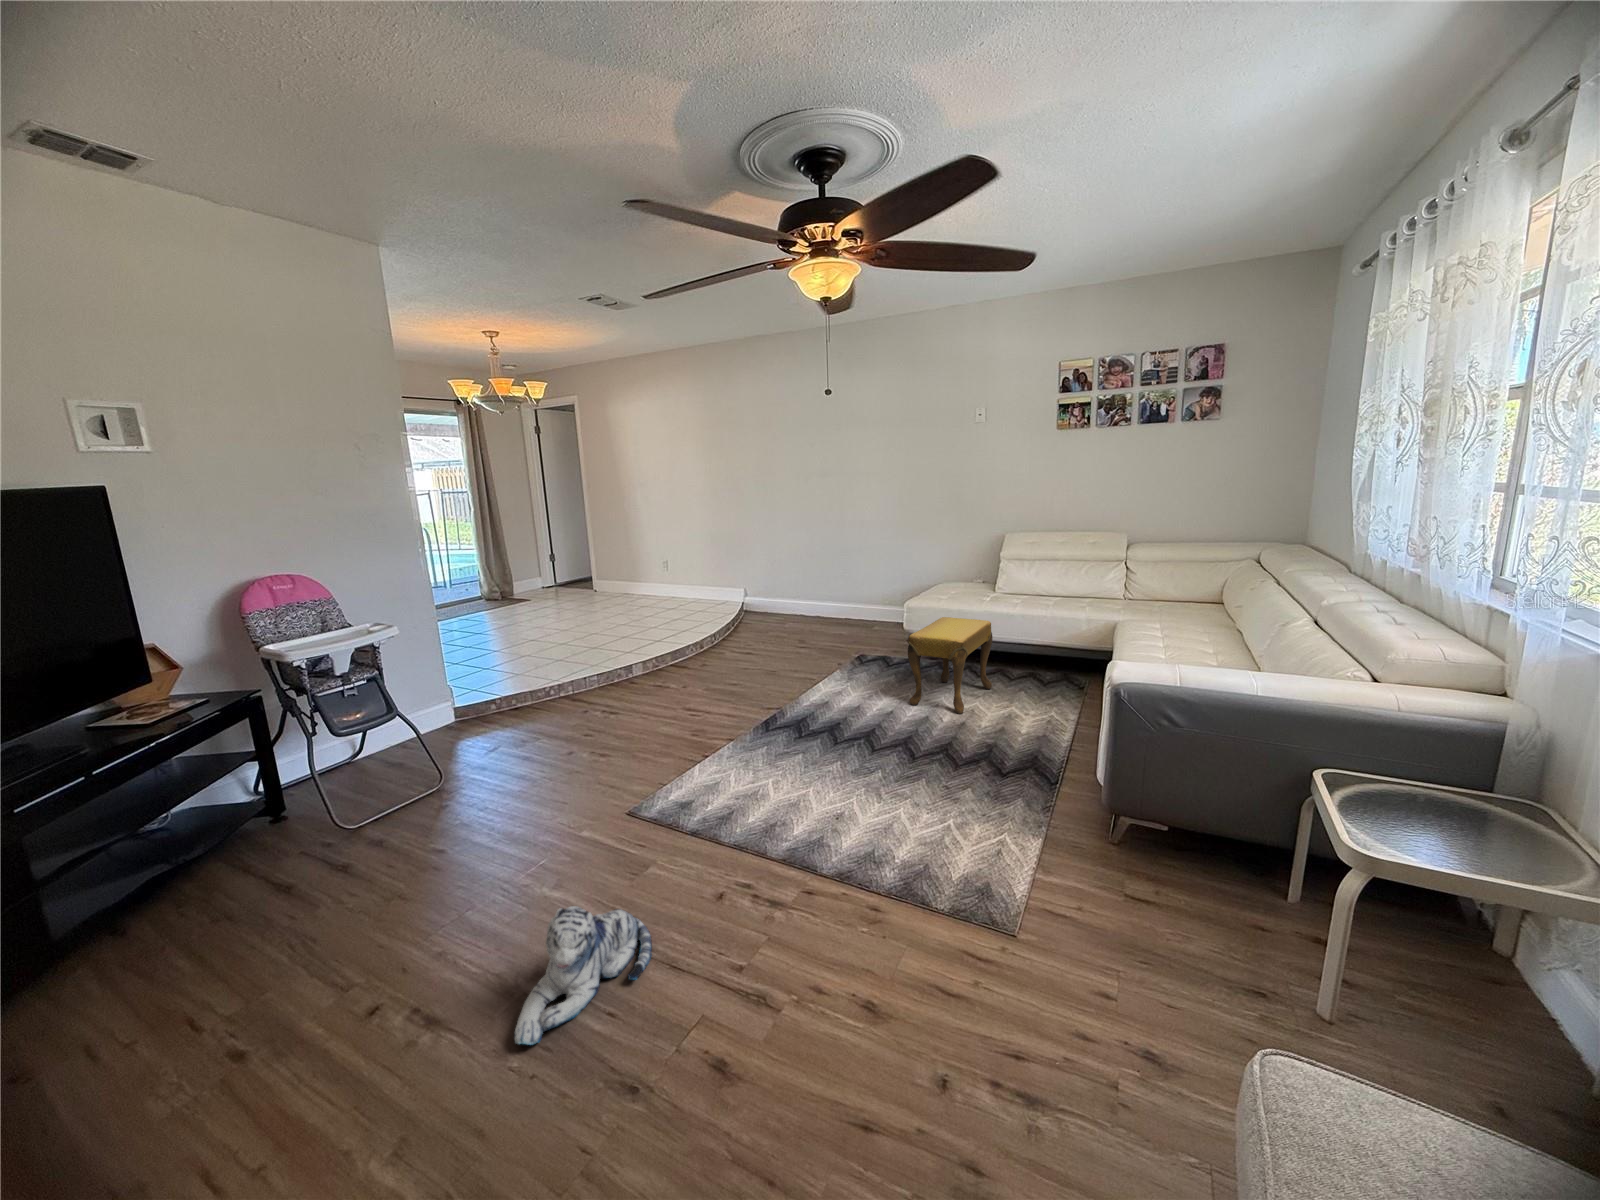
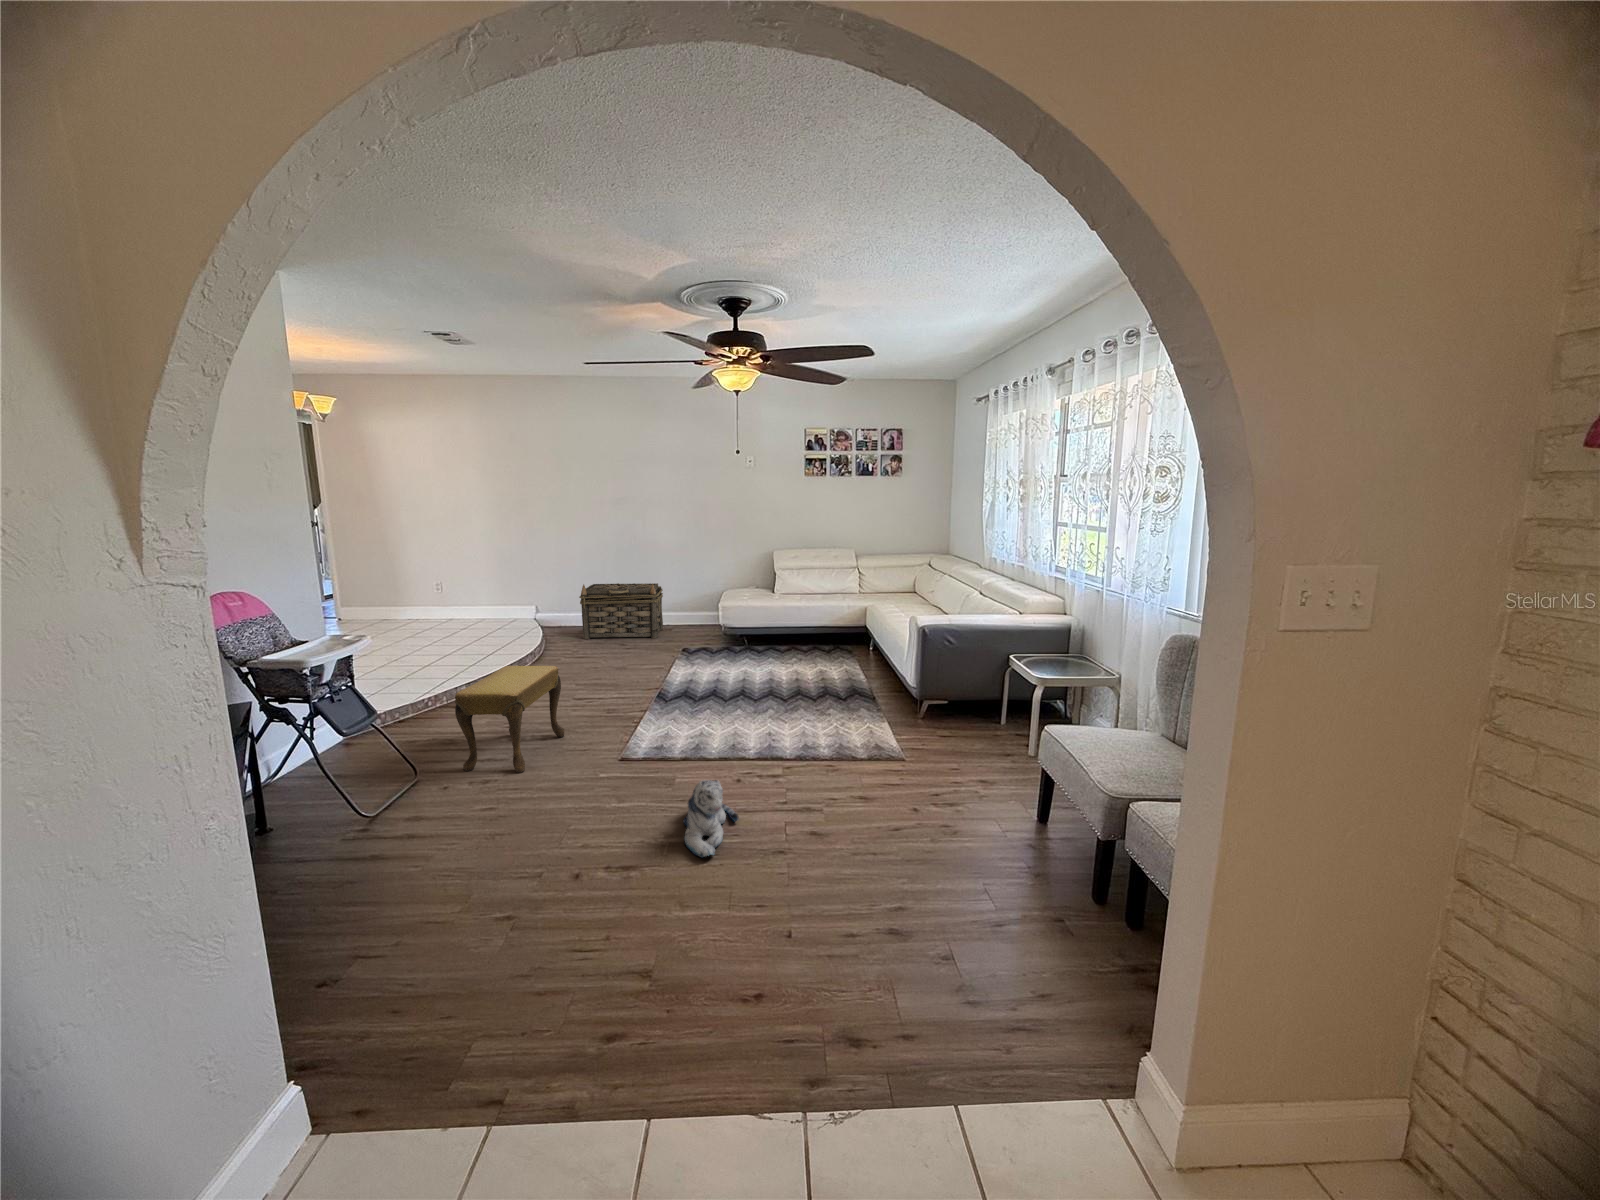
basket: none [769,570,867,638] -> present [579,583,663,639]
footstool: present [908,617,992,714] -> present [455,666,564,773]

